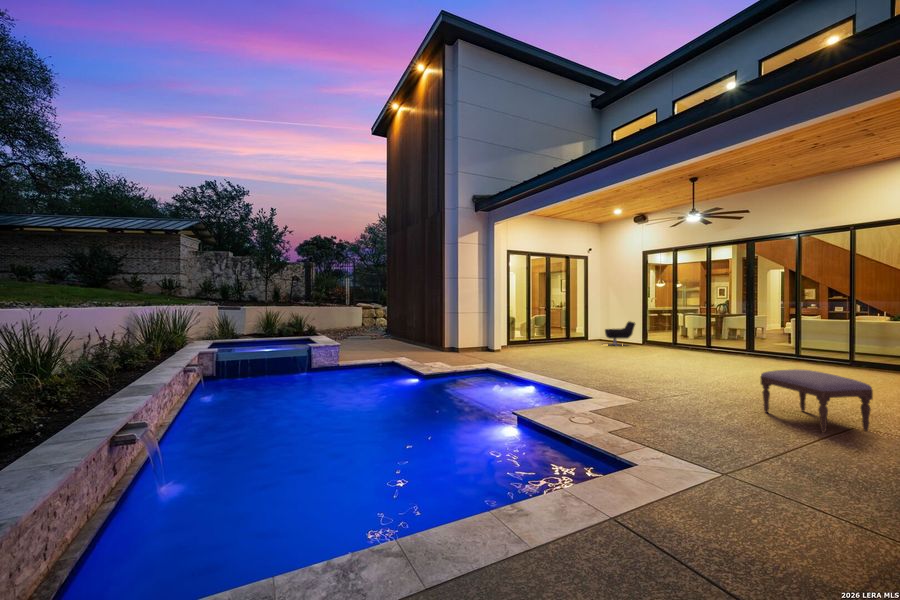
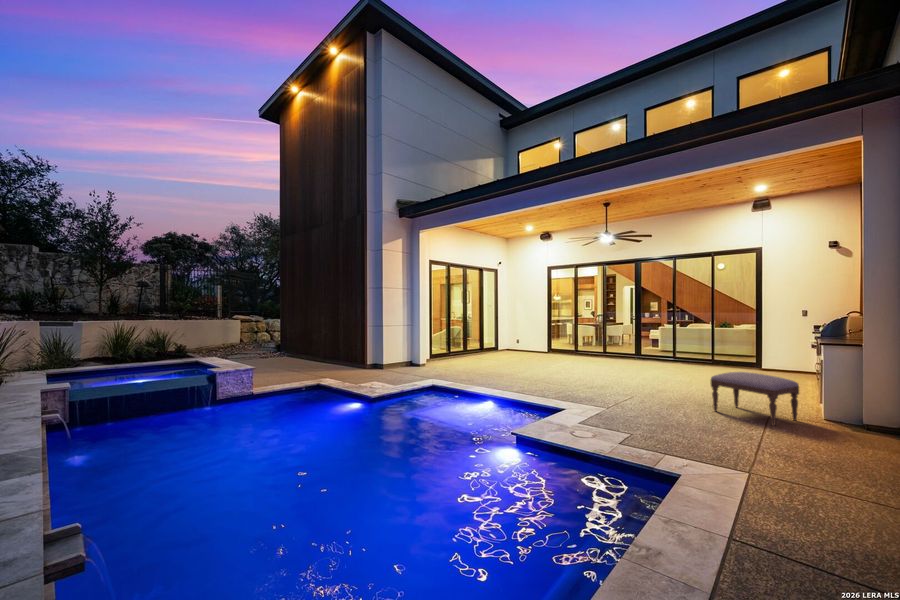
lounge chair: present [605,321,635,346] -> none [515,331,544,356]

